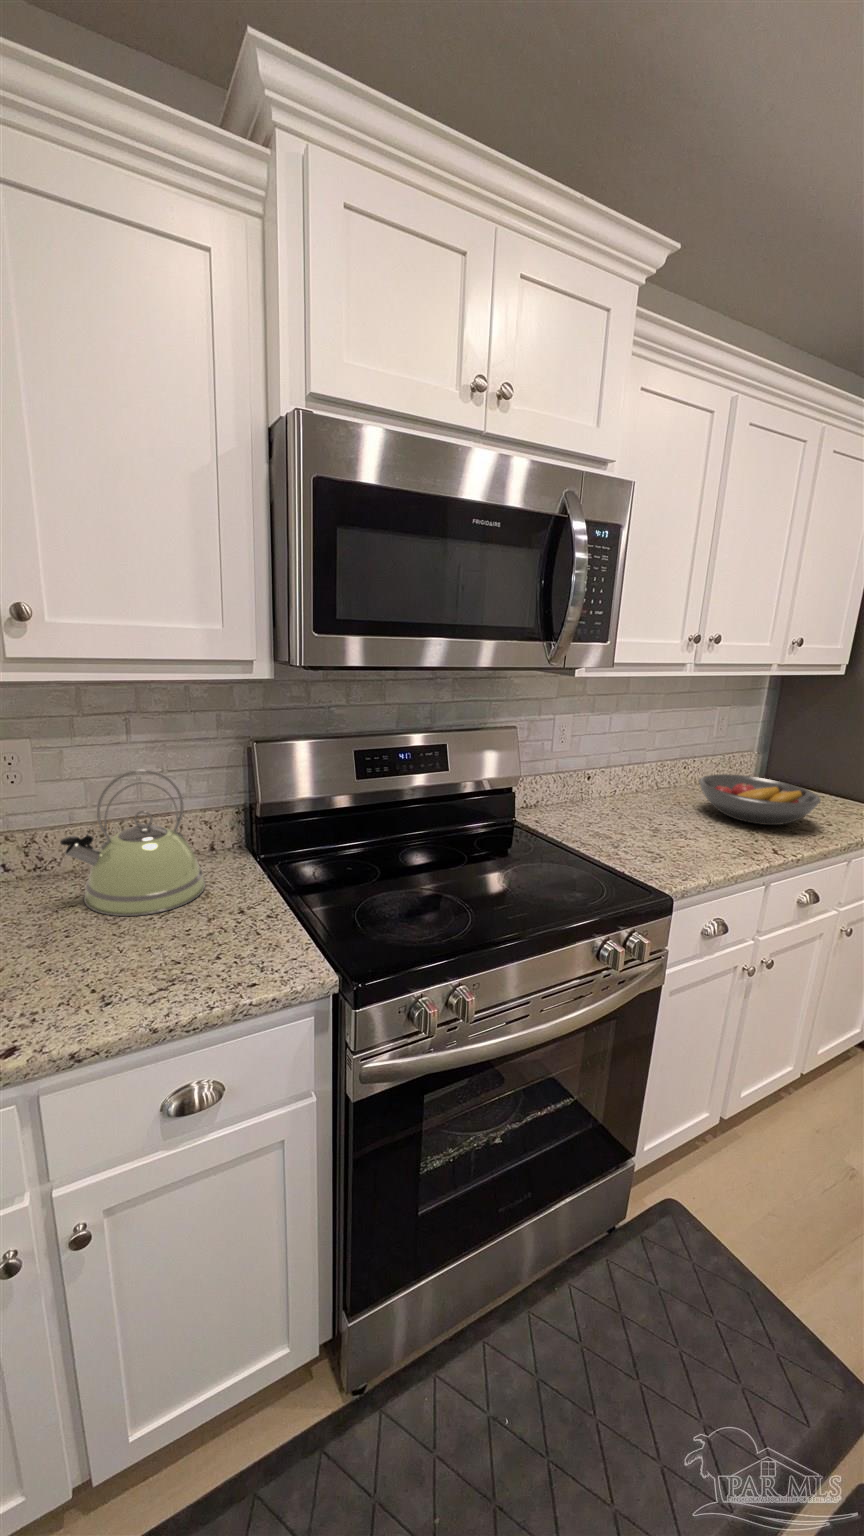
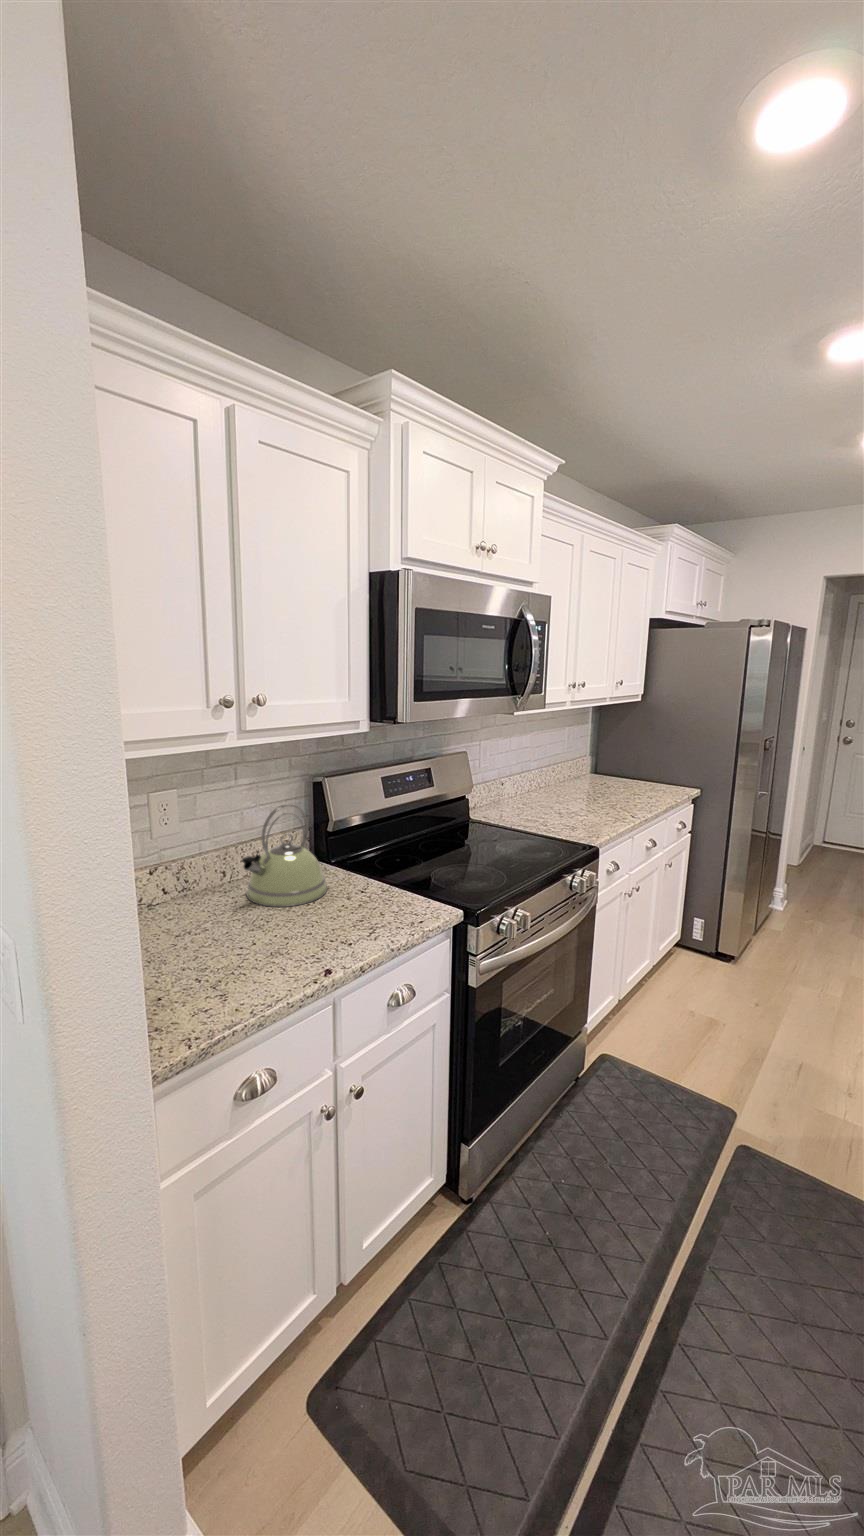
fruit bowl: present [699,774,821,825] -> none [574,772,650,802]

